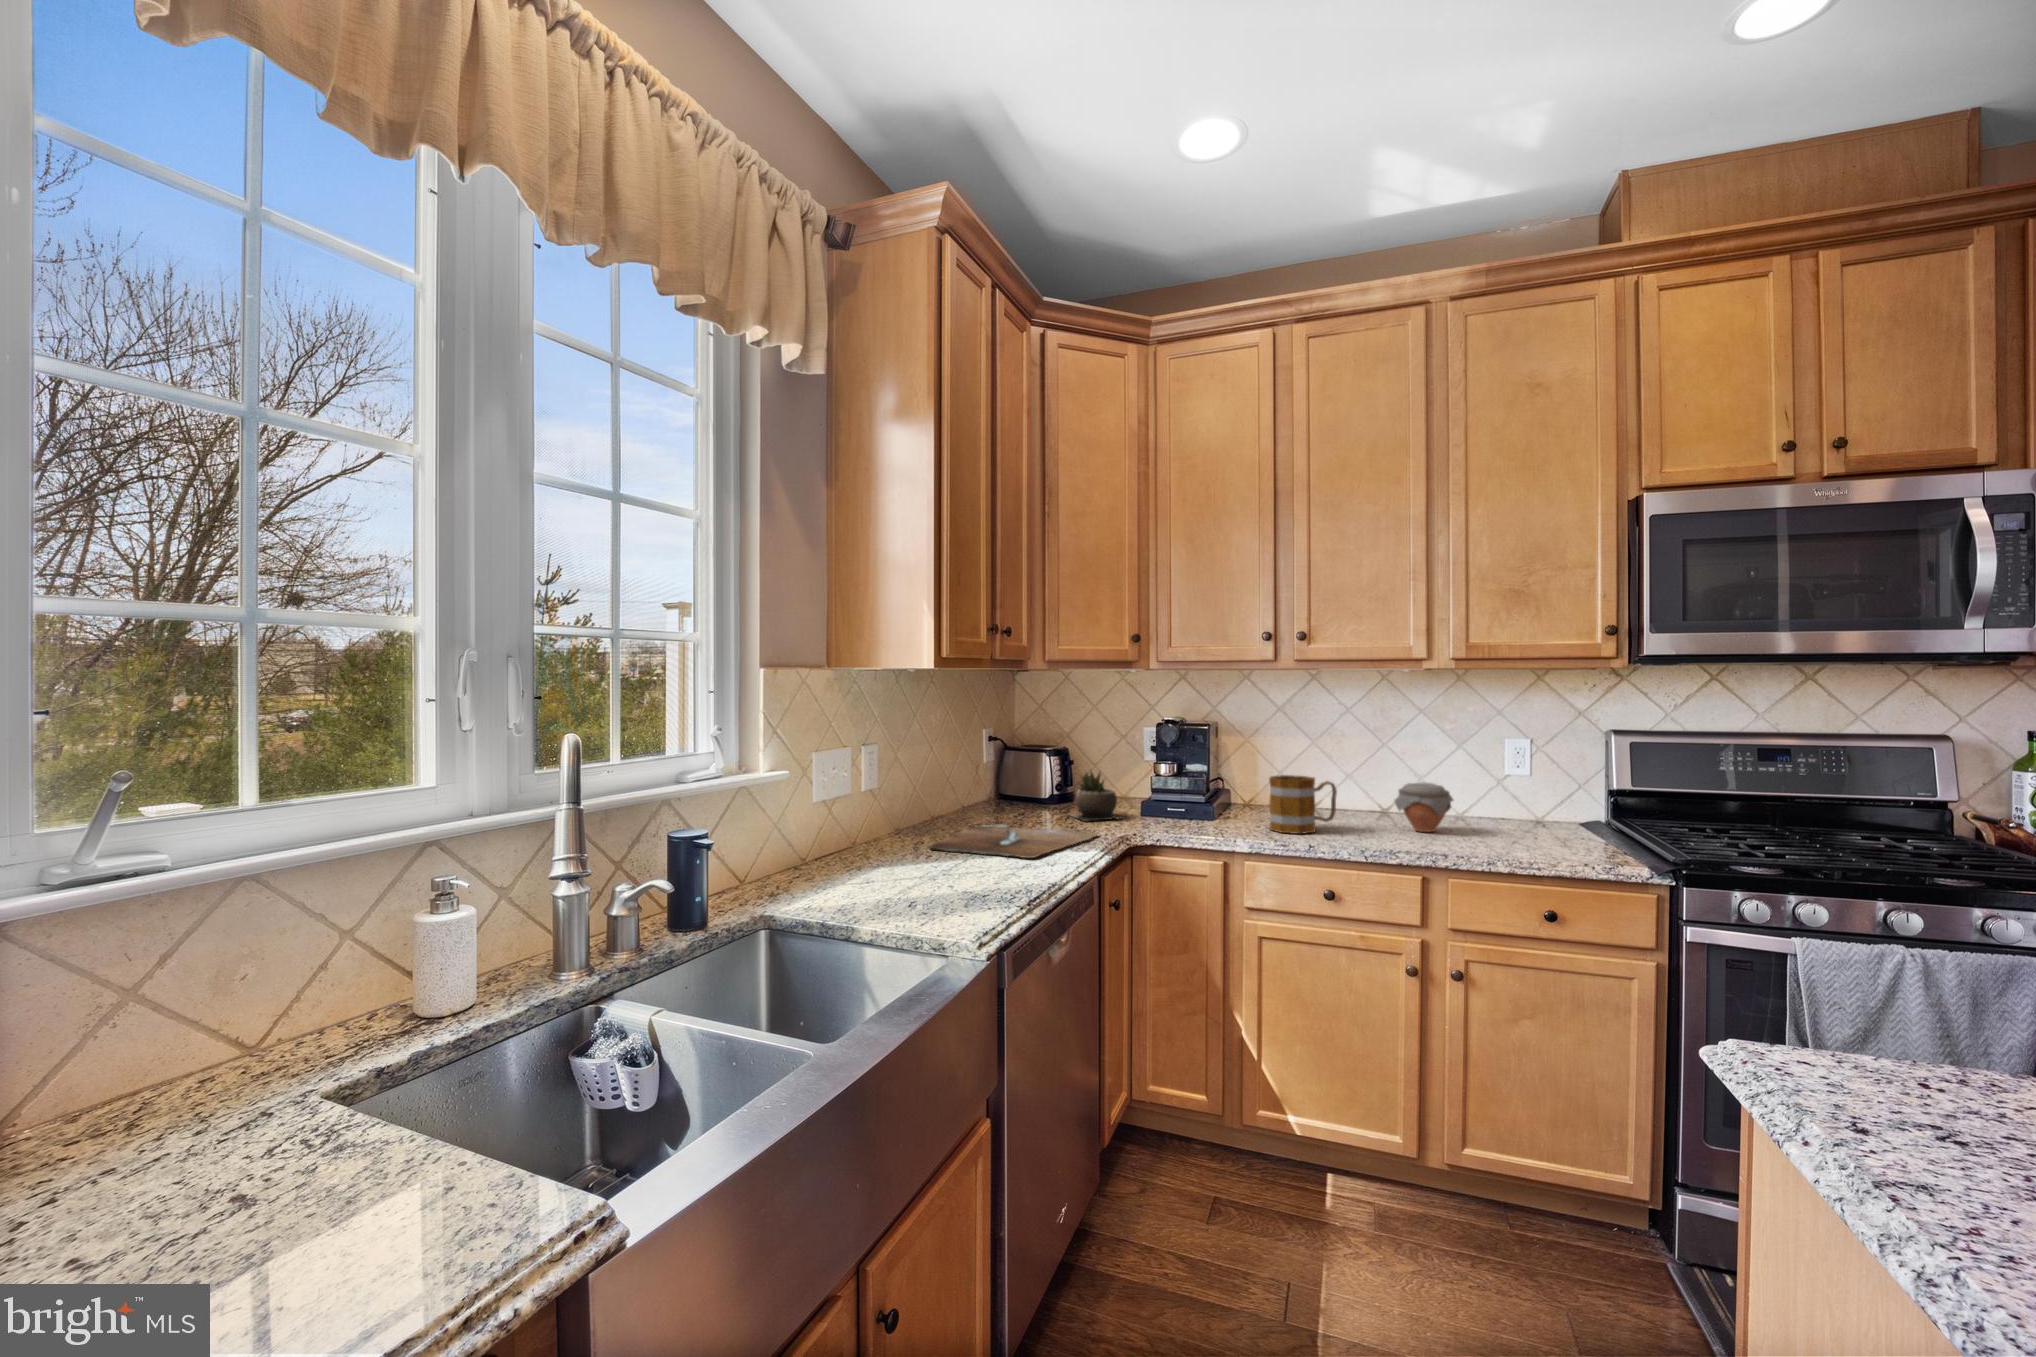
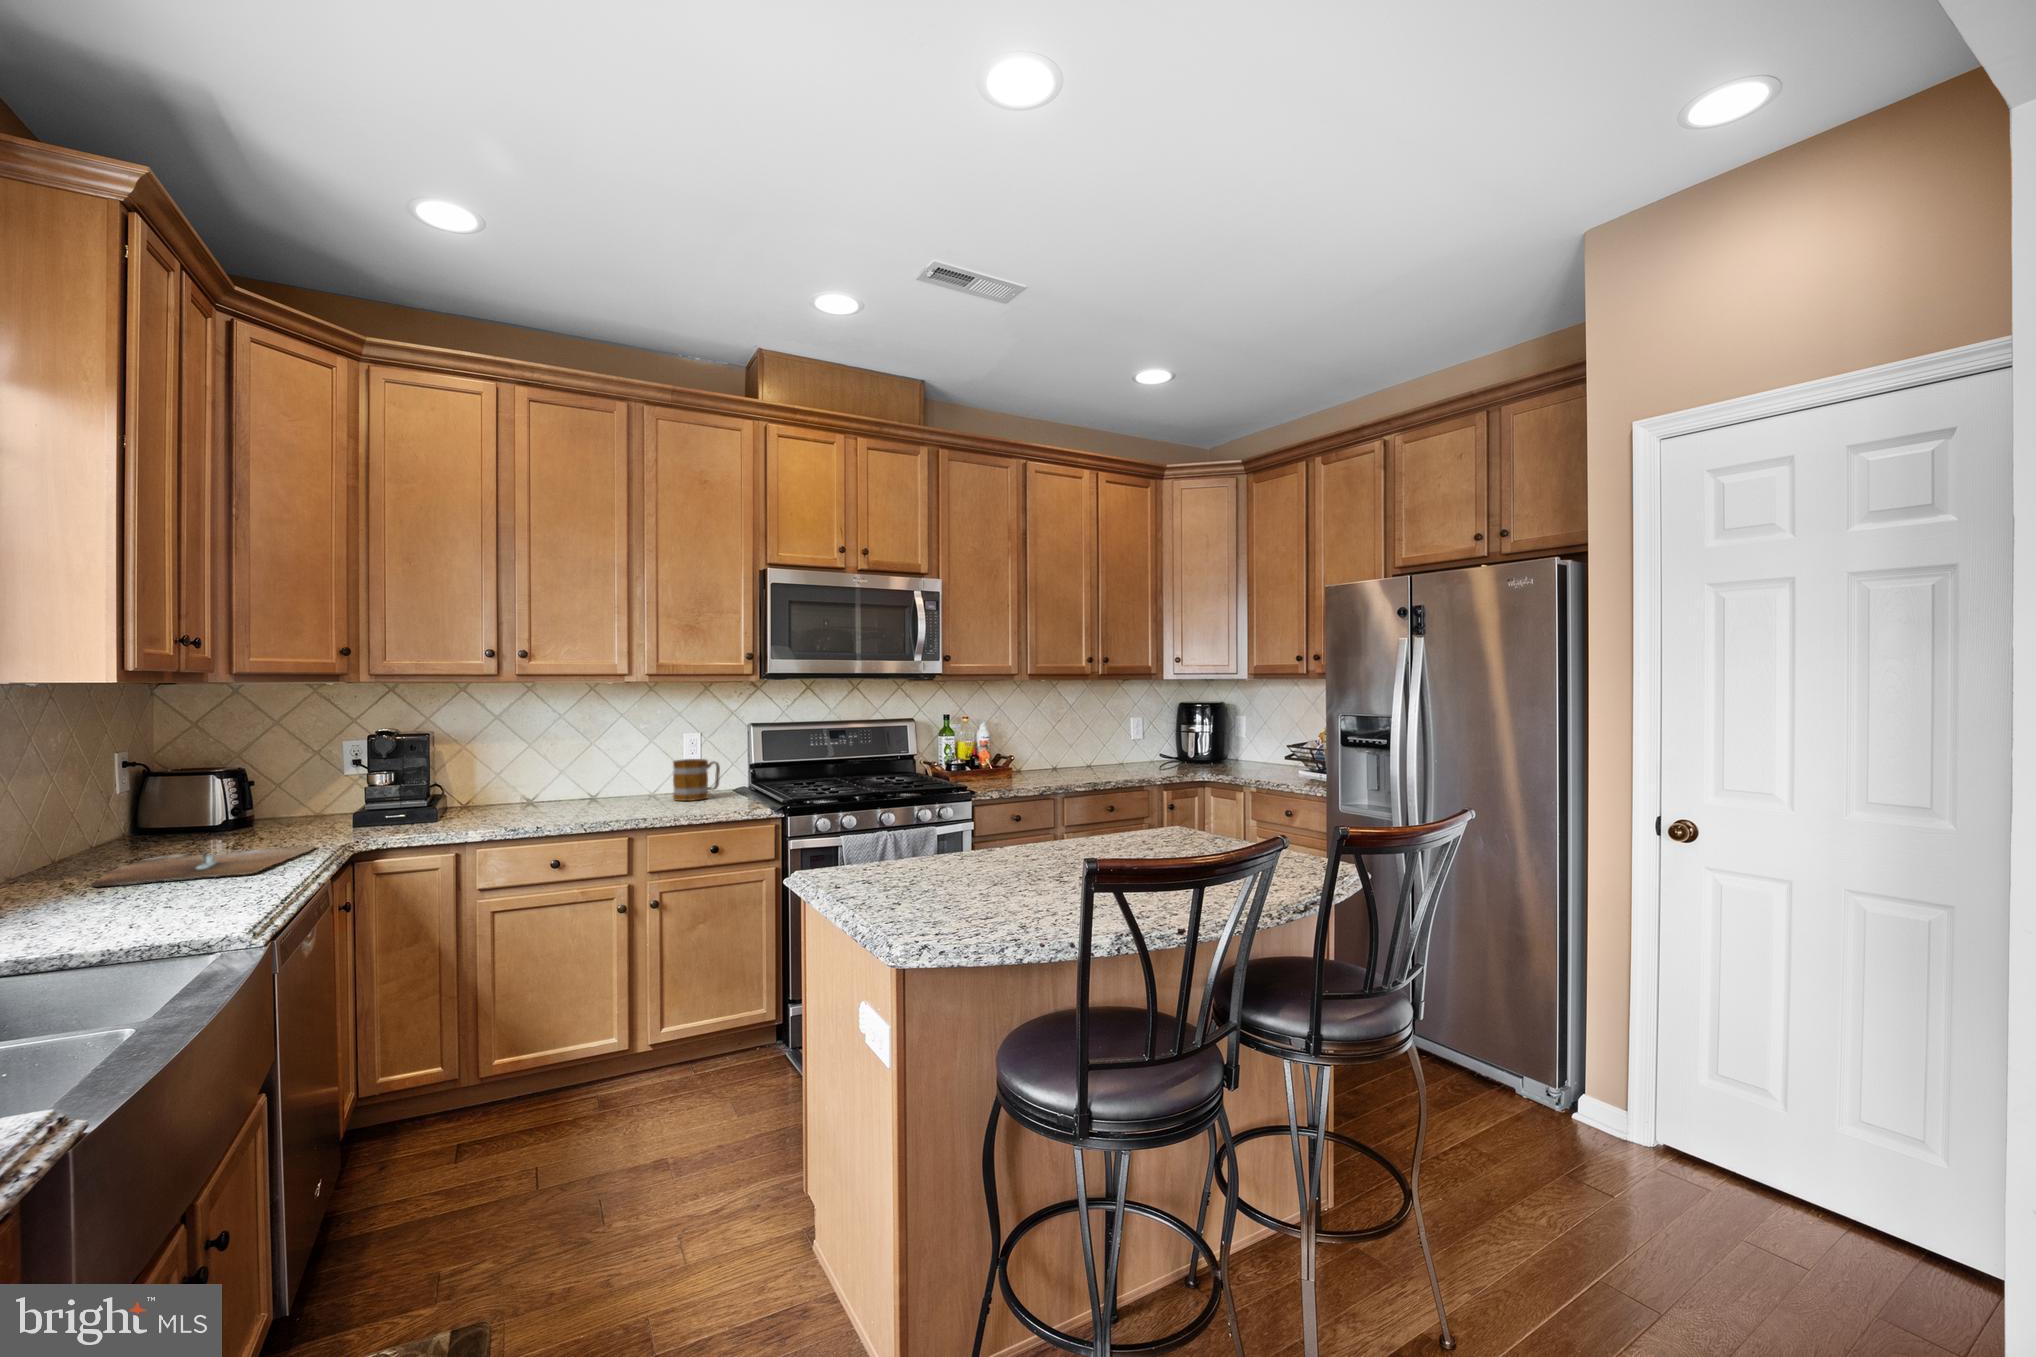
succulent plant: present [1071,771,1120,821] -> none [256,786,335,839]
mug: present [1269,775,1337,834] -> present [673,759,720,801]
jar: present [1394,783,1453,832] -> none [604,769,649,807]

